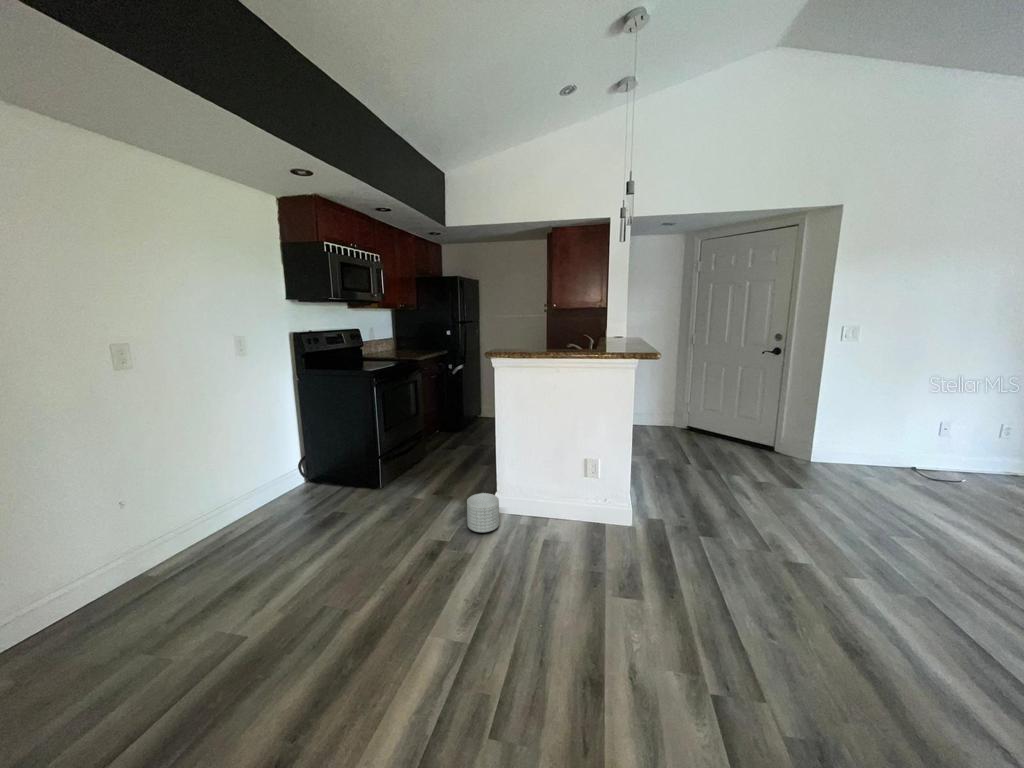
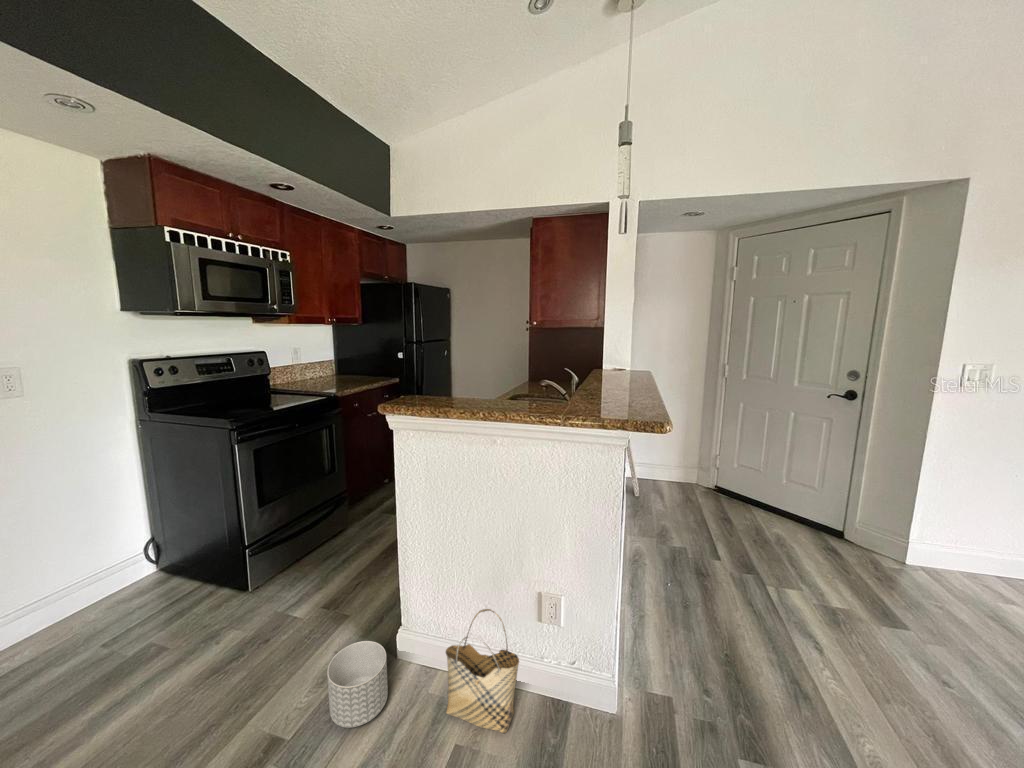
woven basket: none [534,469,577,532] -> present [446,609,519,733]

